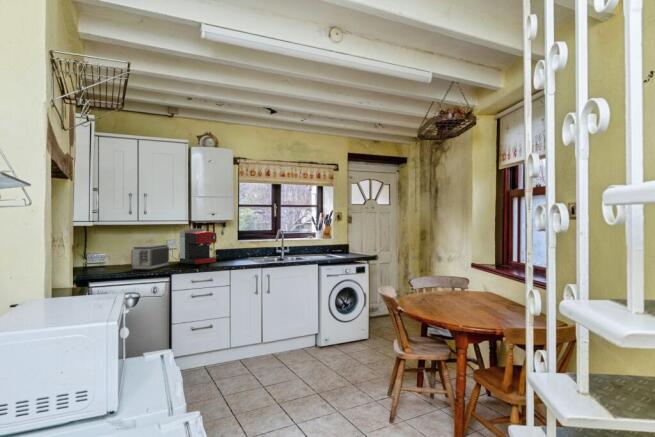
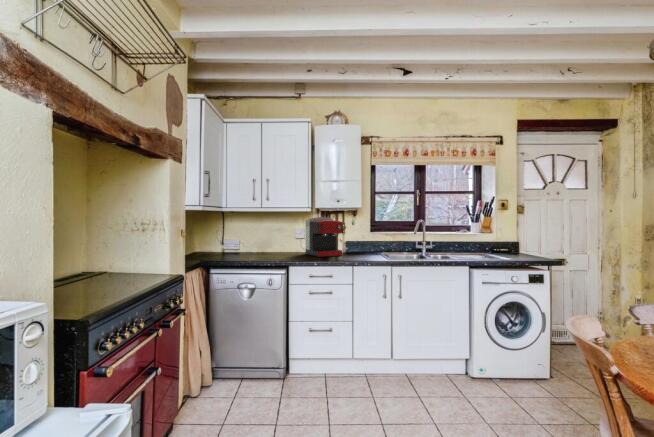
toaster: present [131,245,169,270] -> none [252,233,291,260]

